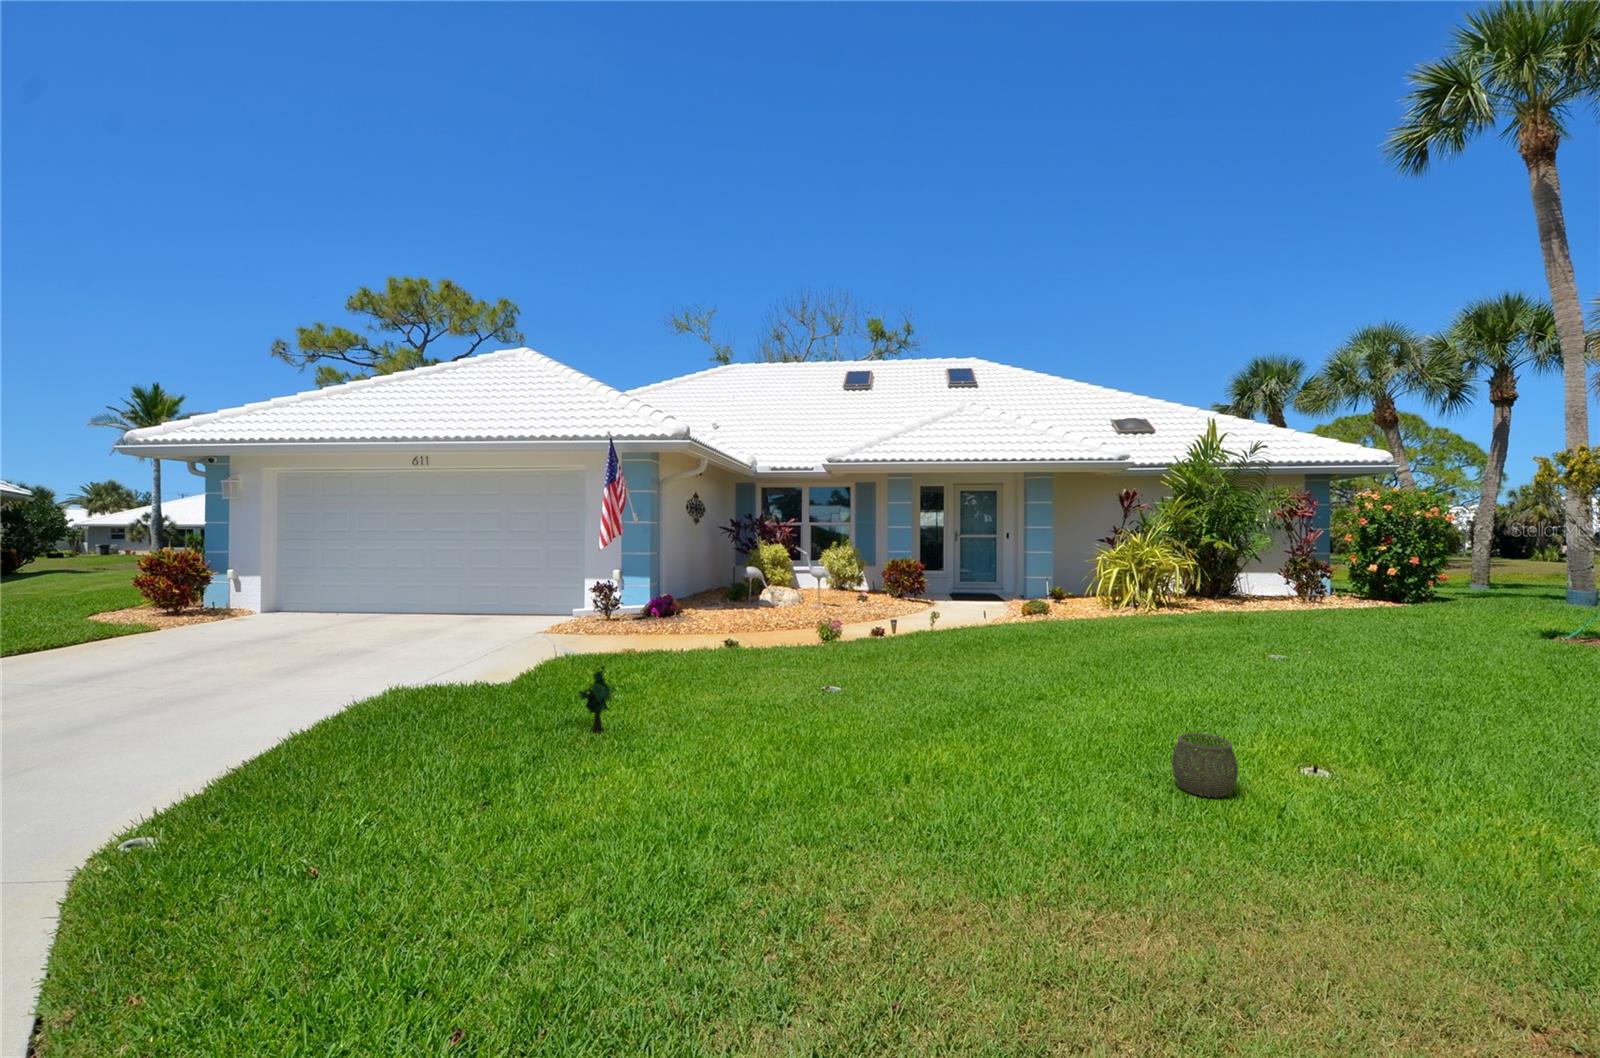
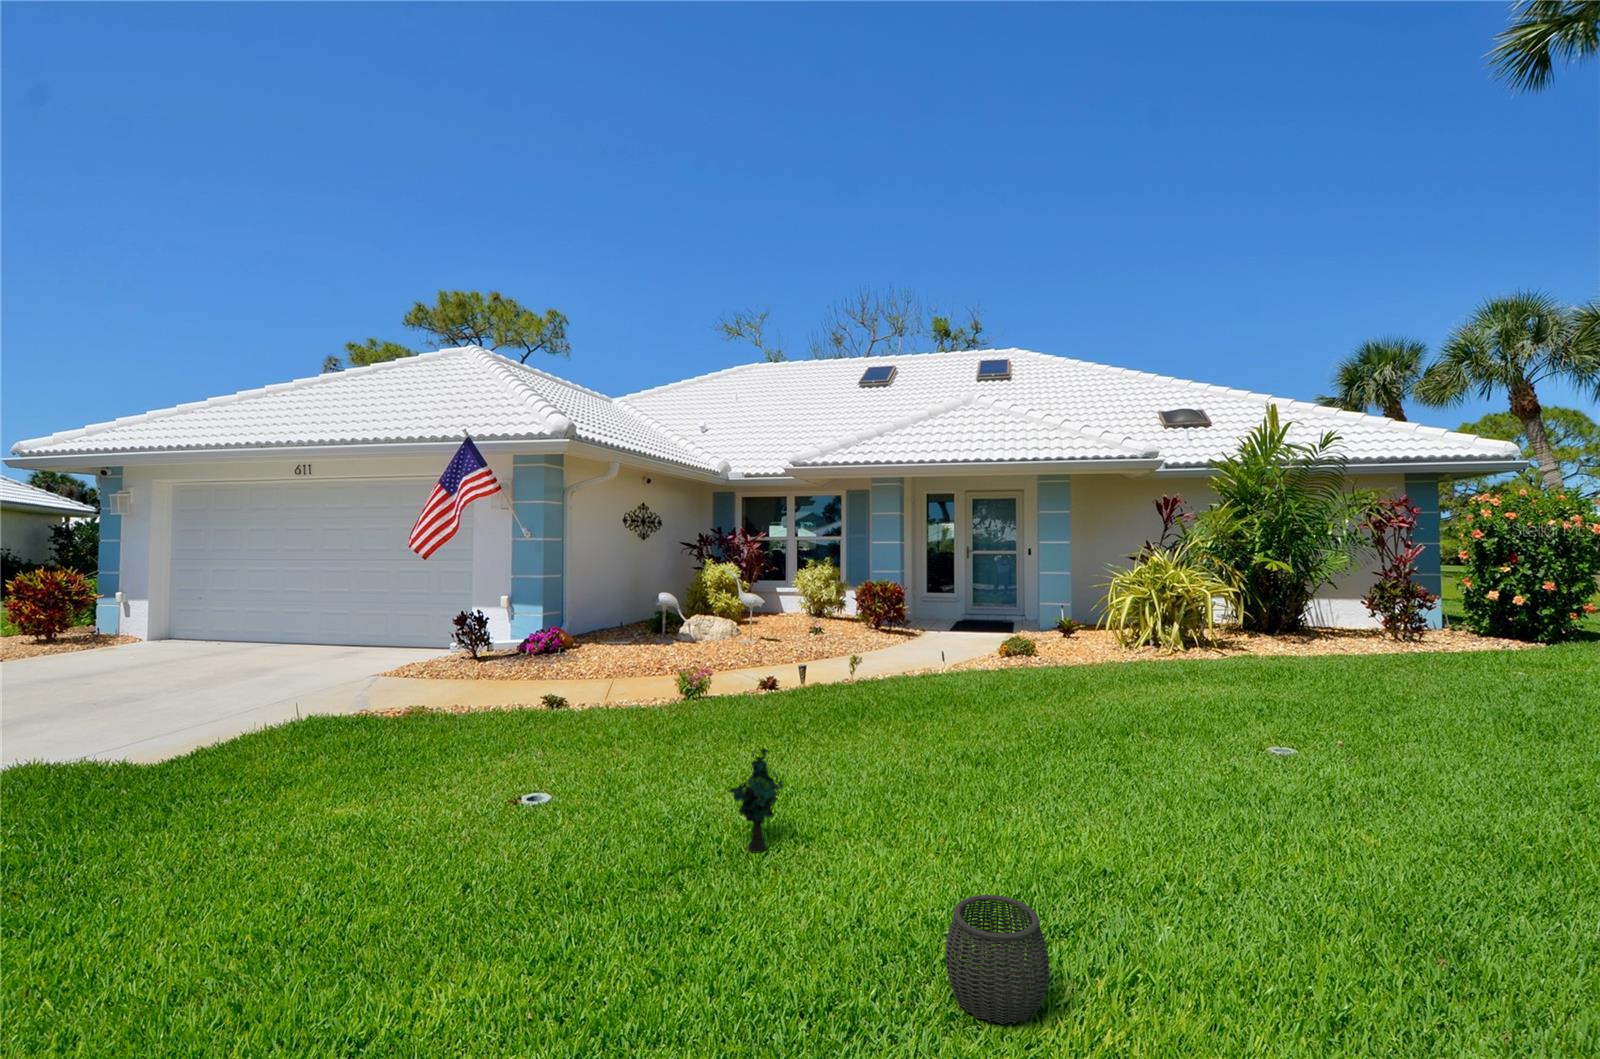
decorative plant: present [578,666,615,733] -> present [729,749,783,853]

